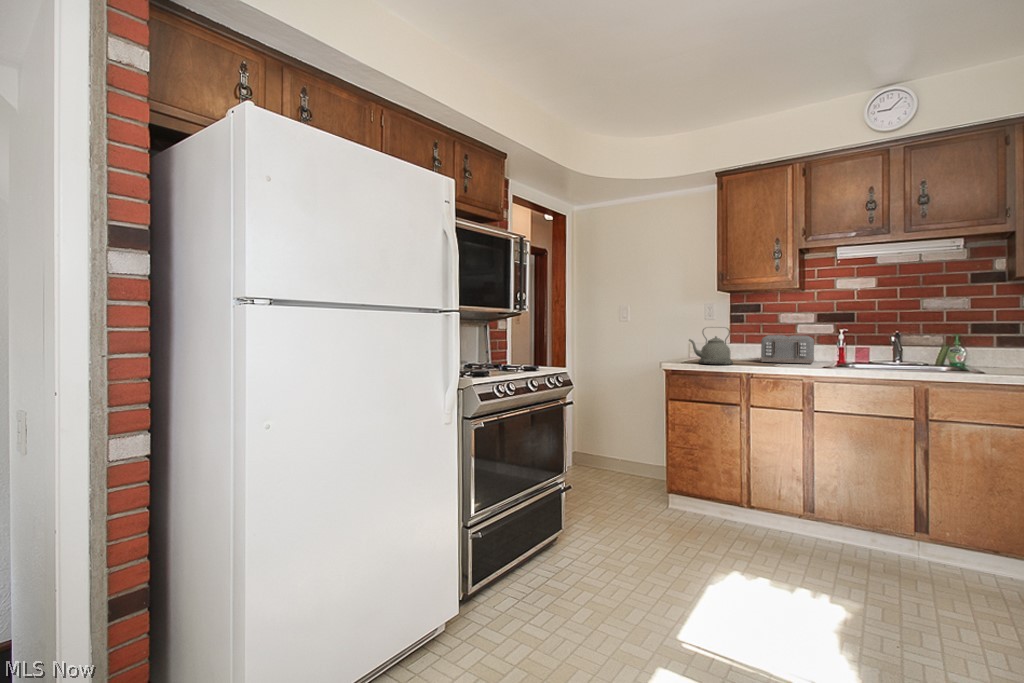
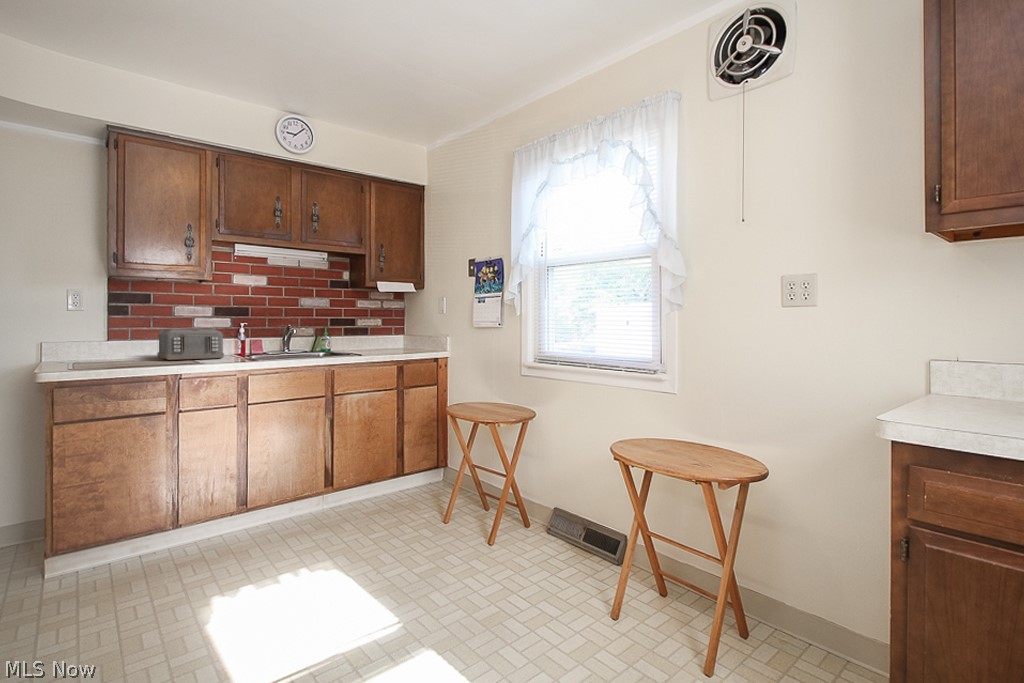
kettle: present [689,329,733,365] -> none [73,320,140,368]

